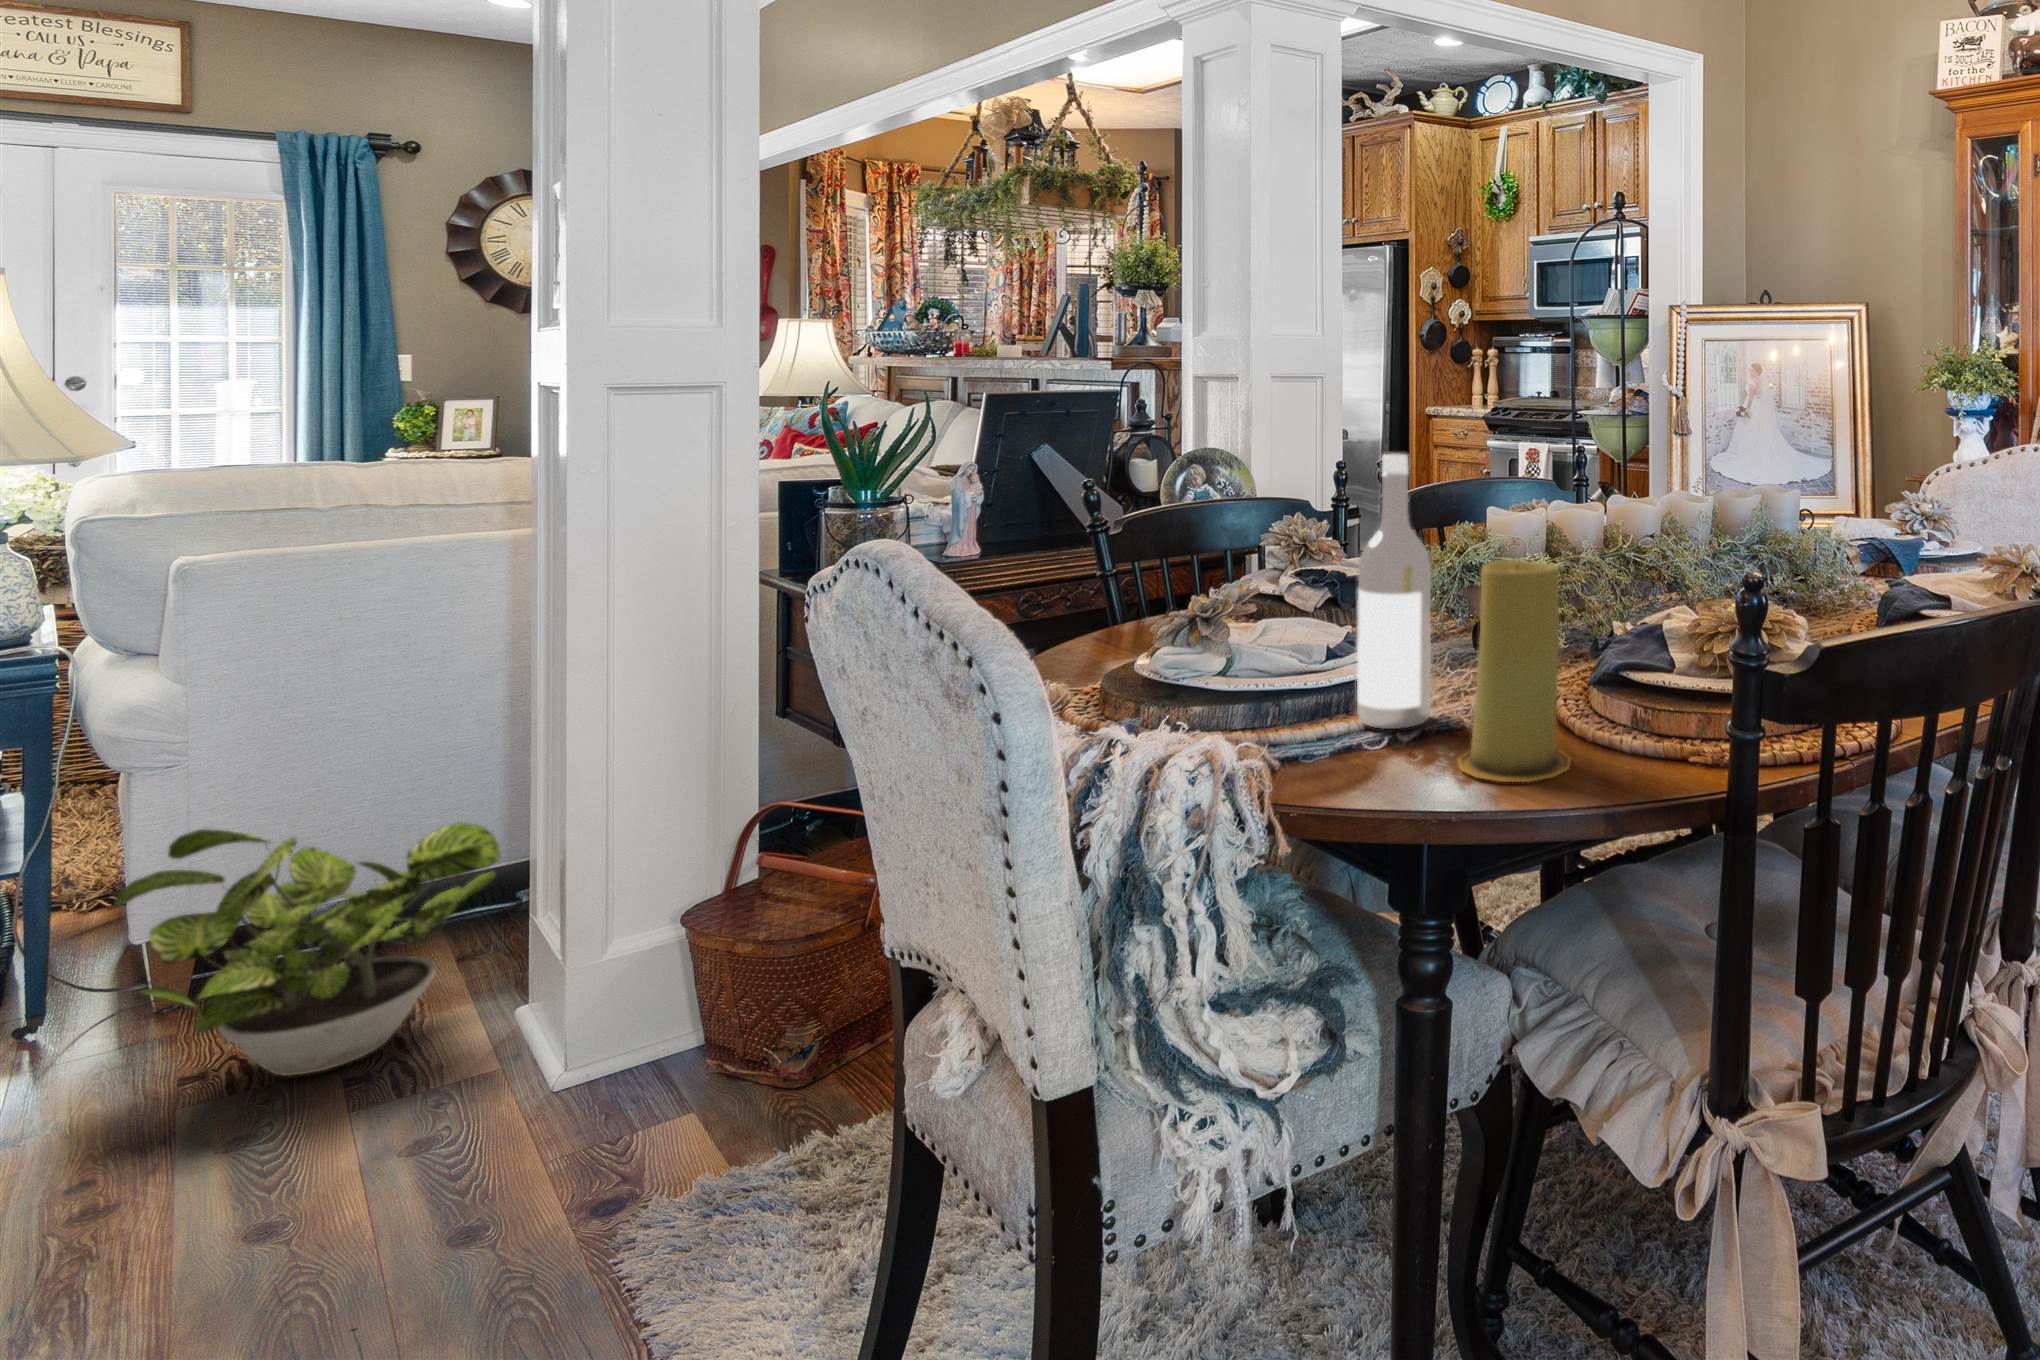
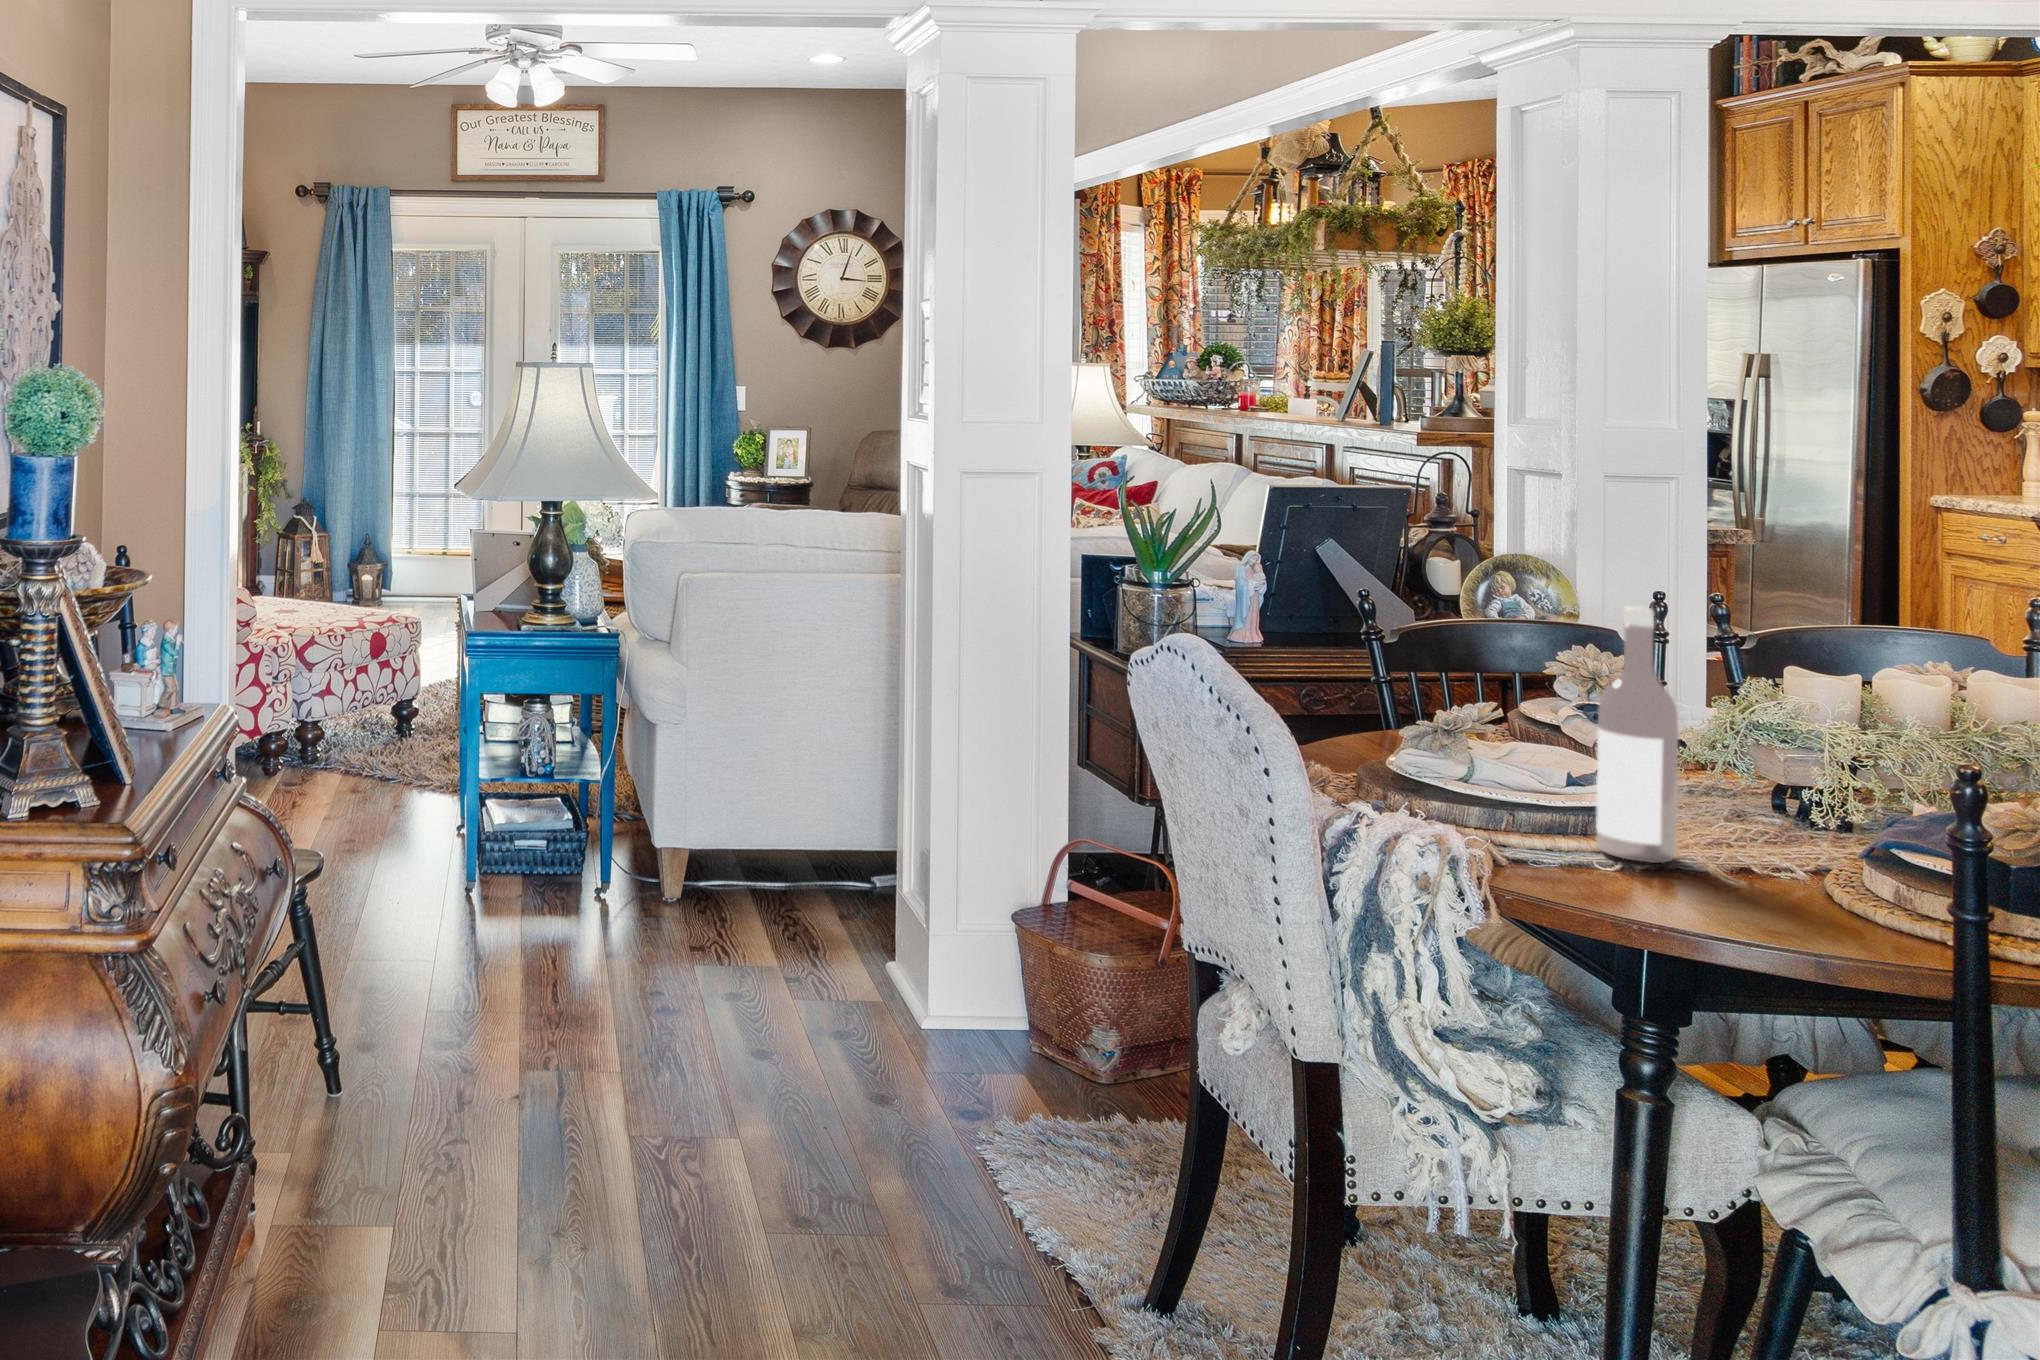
candle: present [1458,560,1571,782] -> none [1678,719,1806,925]
potted plant: present [113,823,500,1075] -> none [673,766,883,959]

